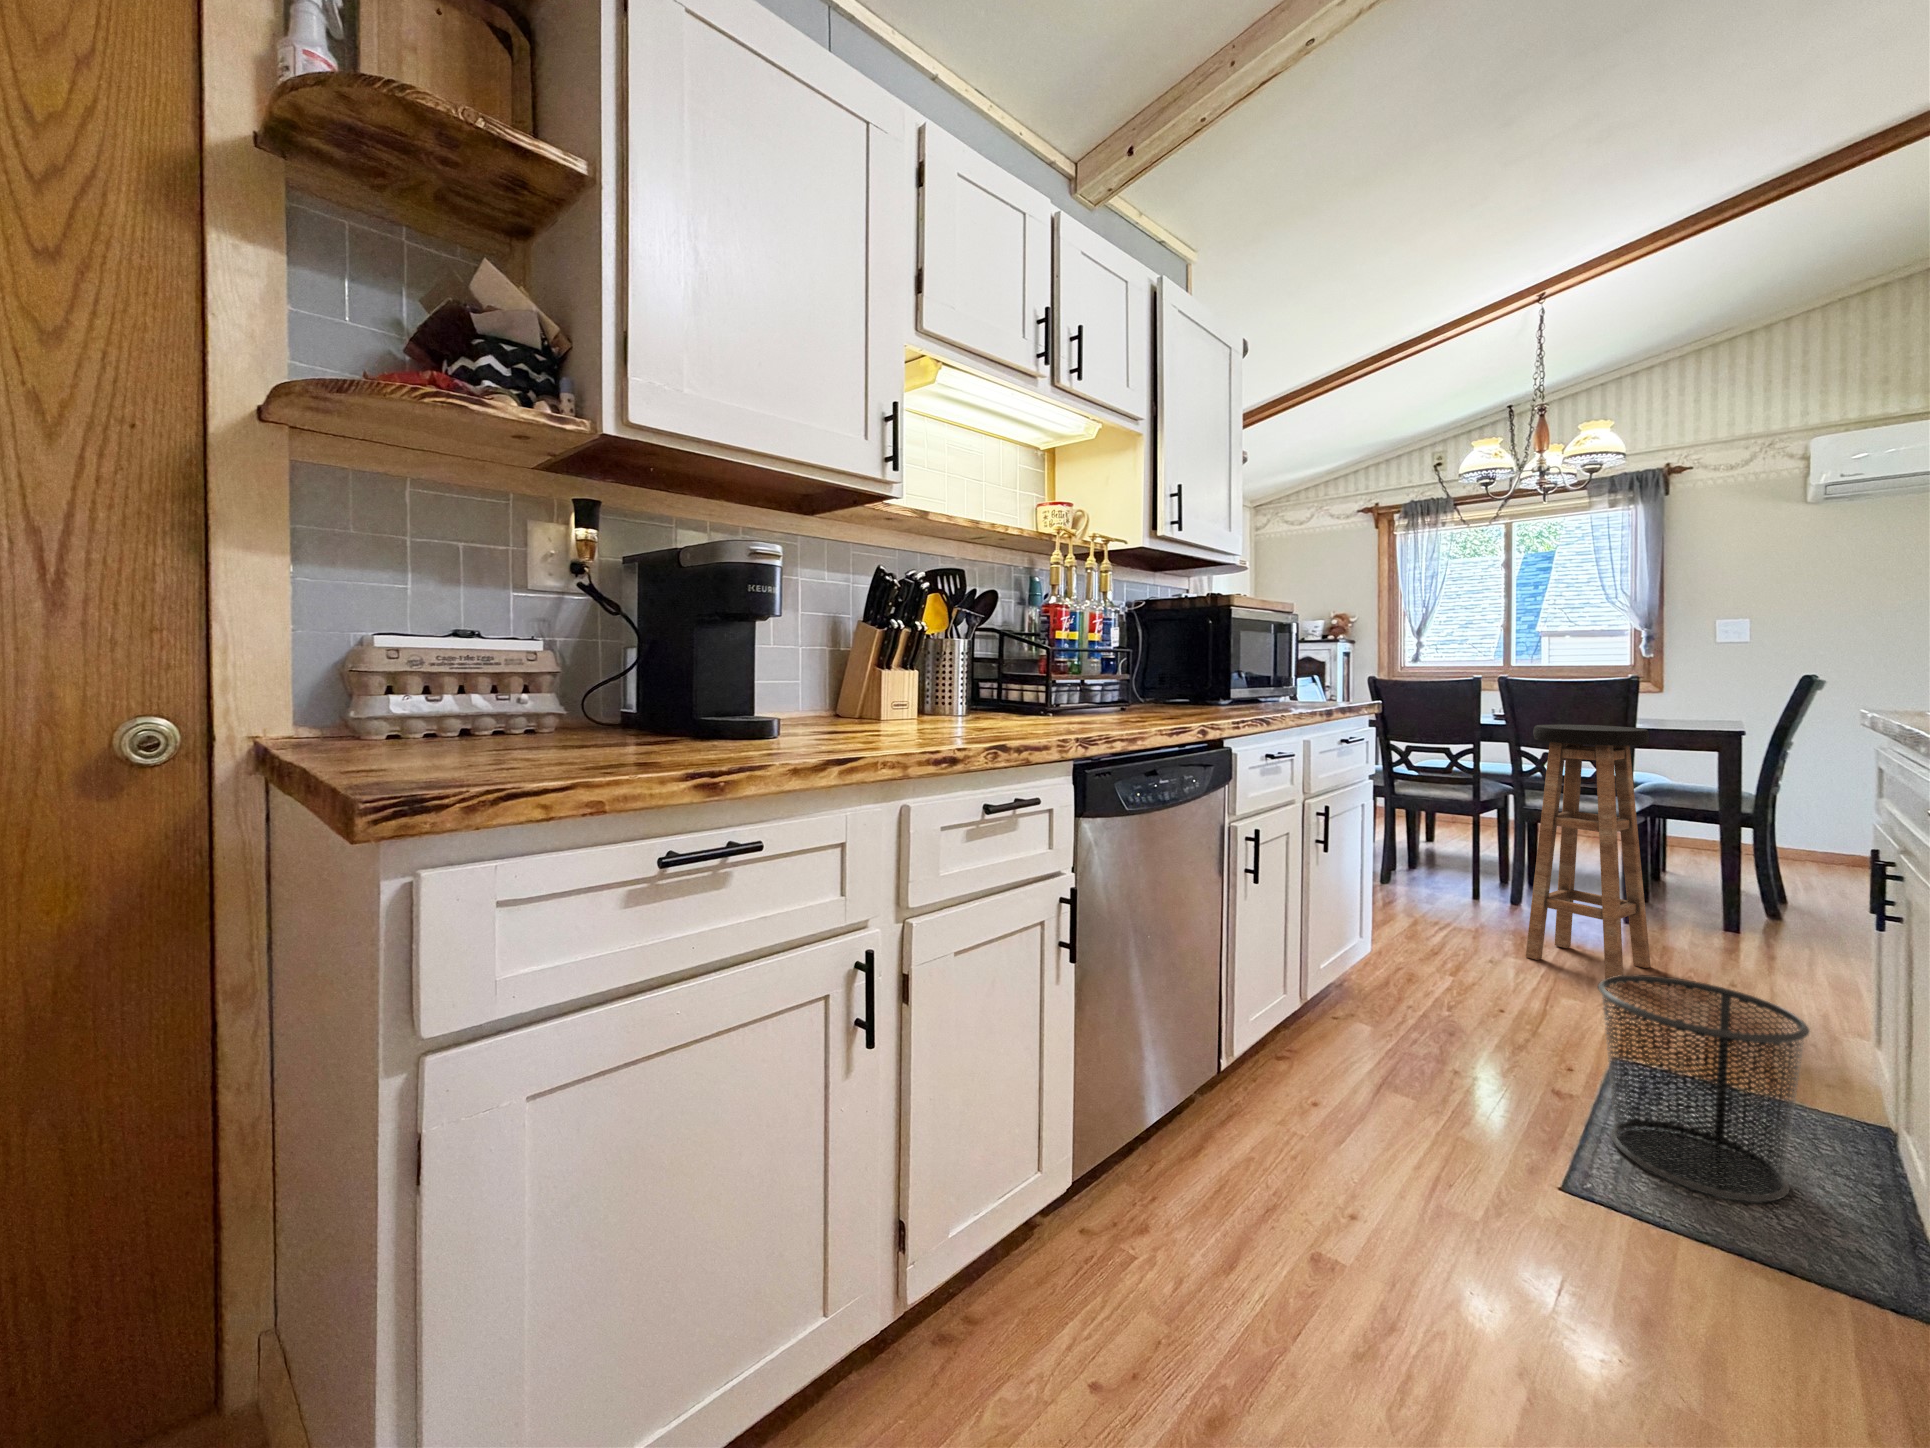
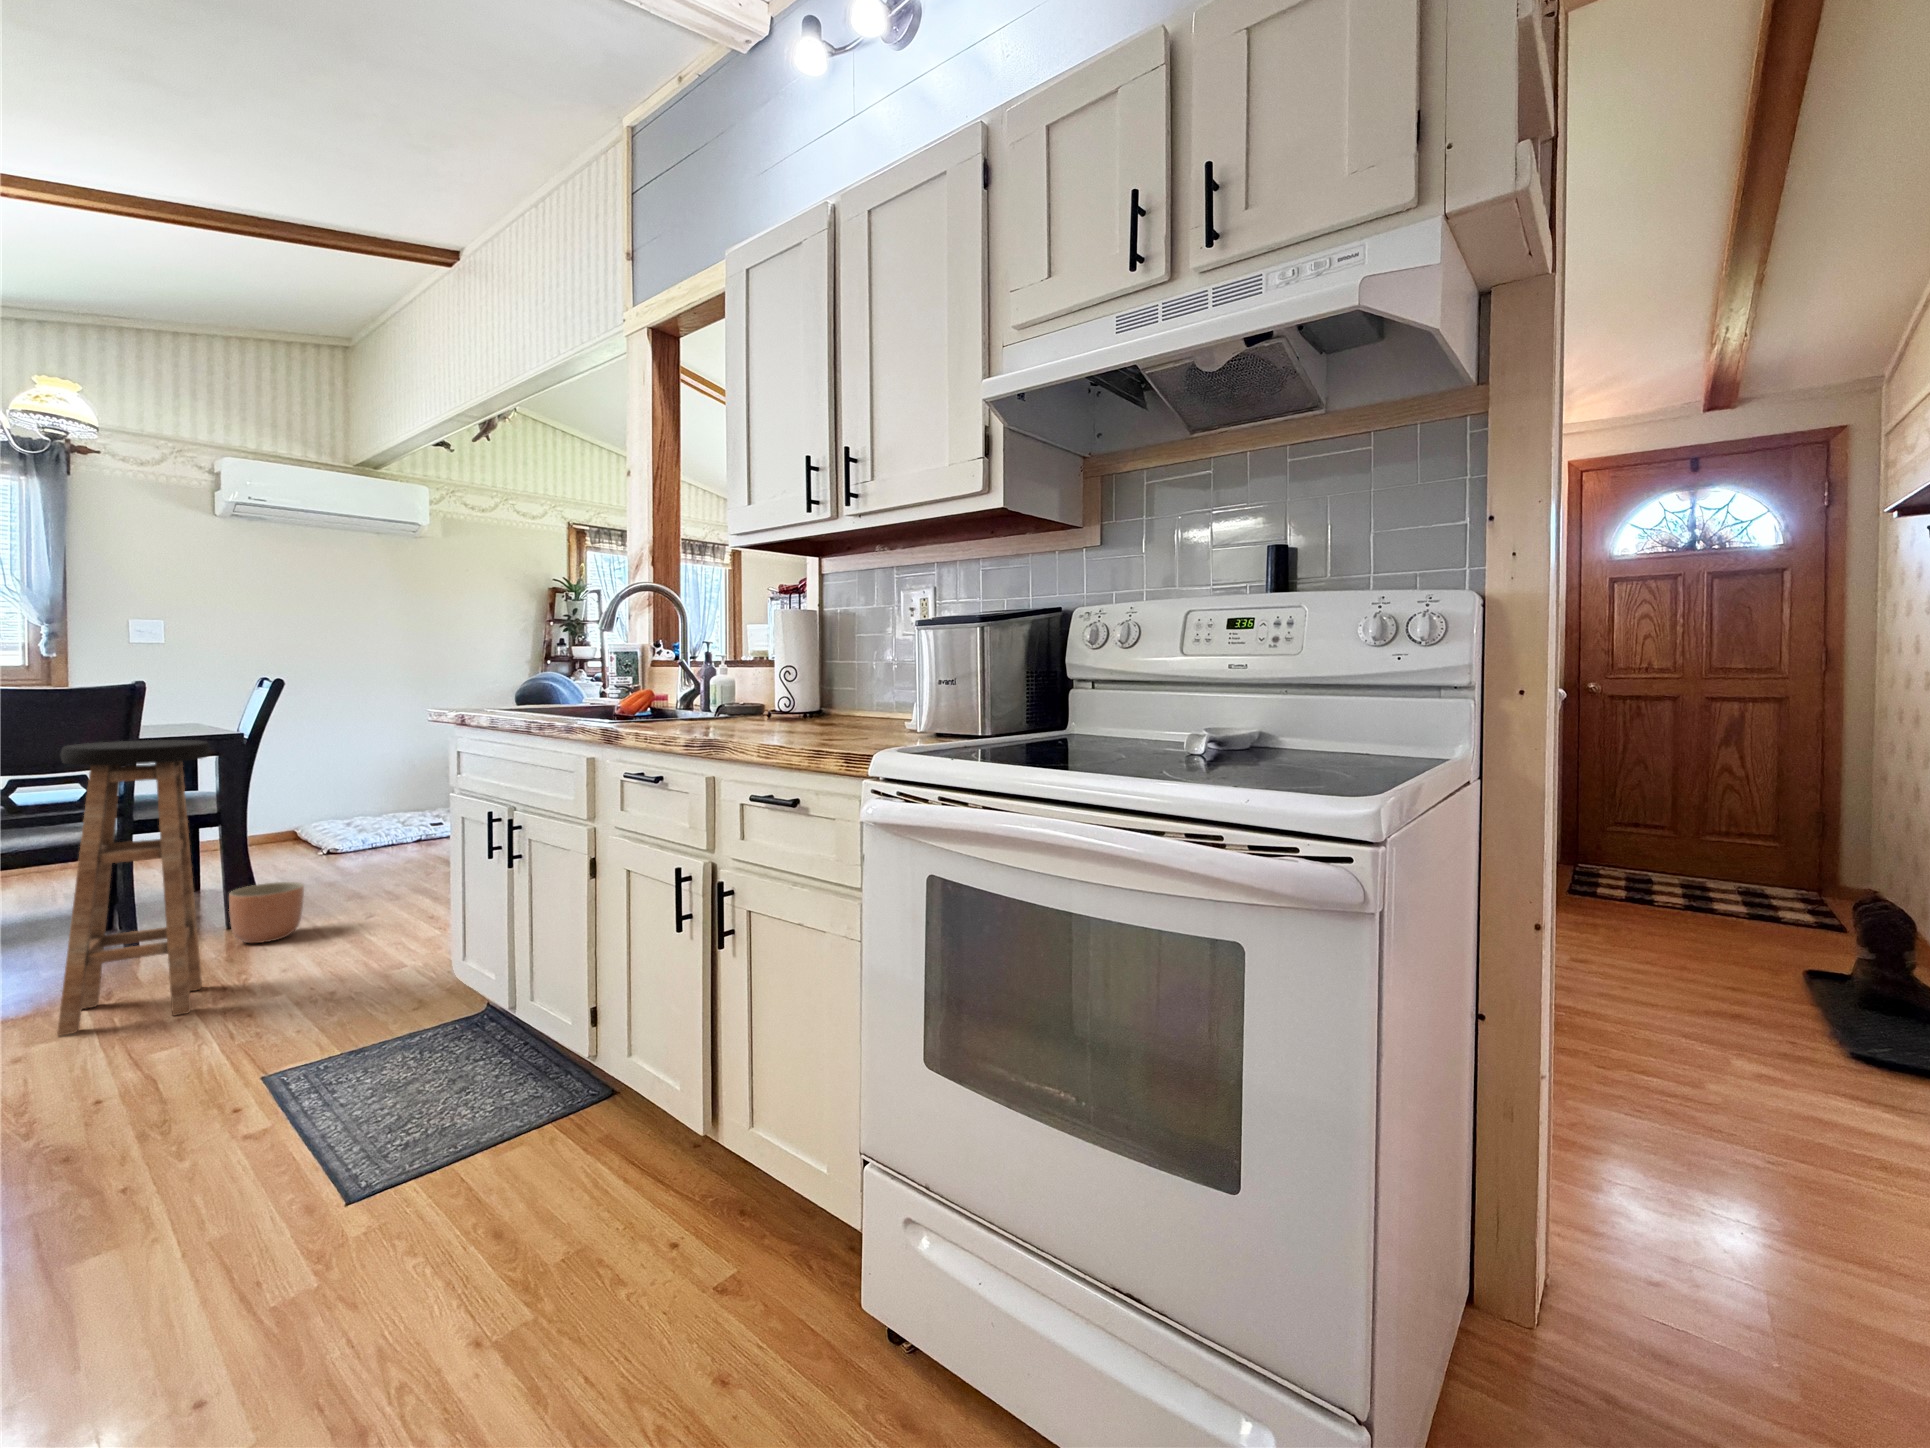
planter: none [1710,890,1795,956] -> present [229,882,304,943]
waste bin: present [1598,975,1810,1202] -> none [321,952,485,1142]

